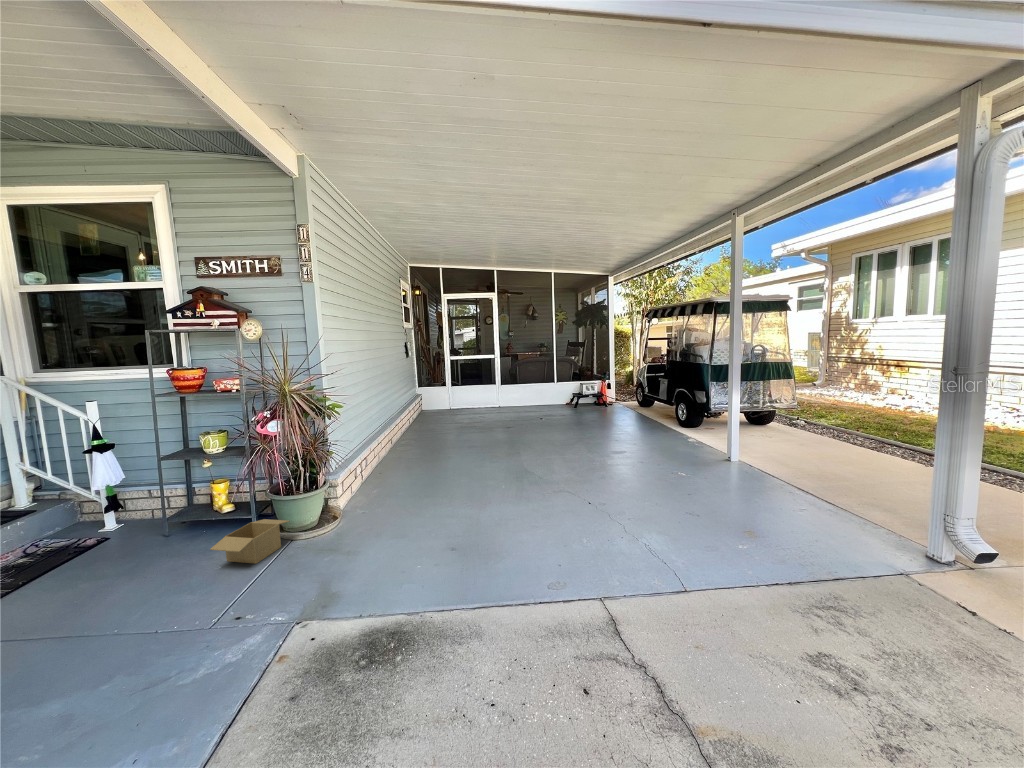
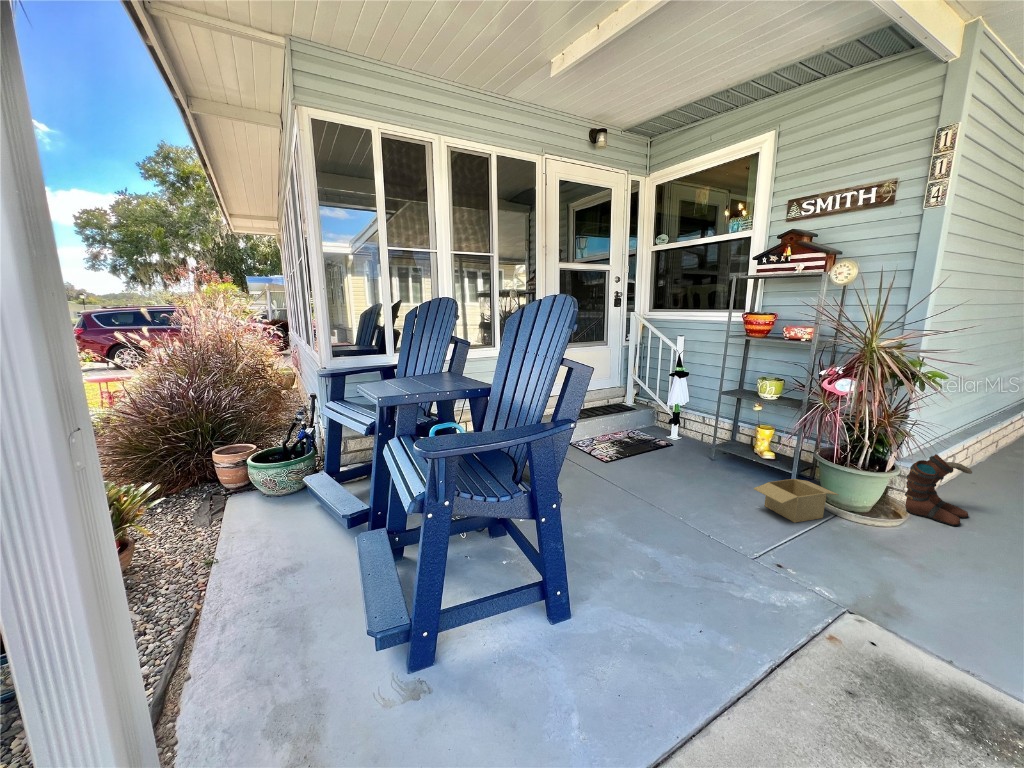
boots: none [336,462,376,513] -> present [905,454,972,526]

